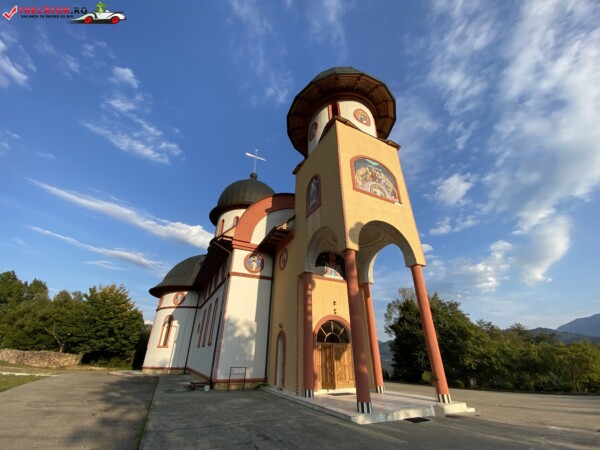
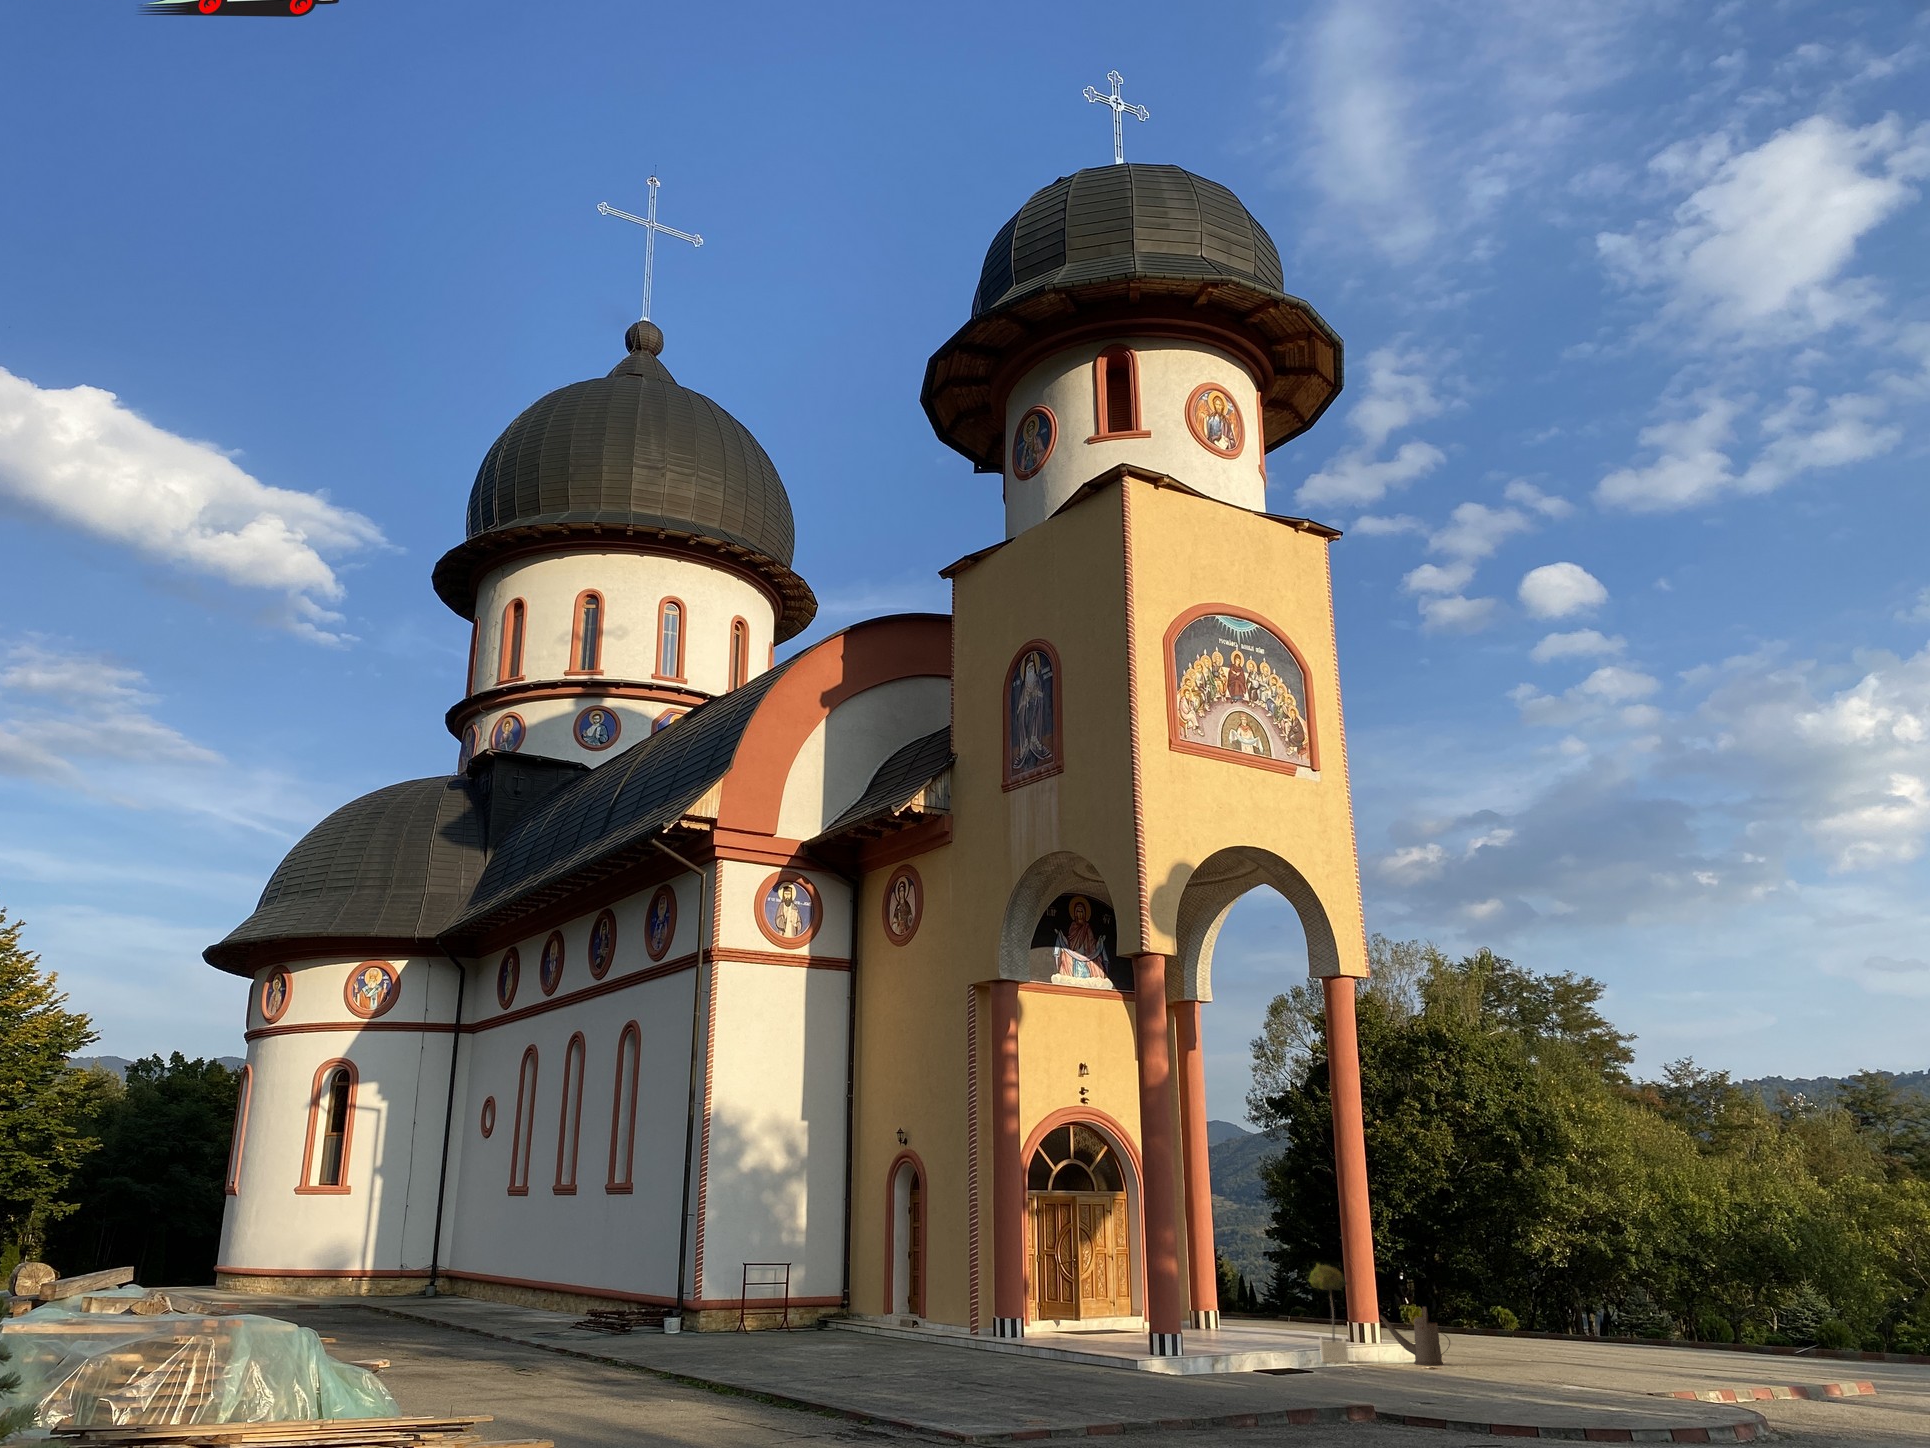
watering can: none [455,391,491,420] -> present [1380,1307,1450,1366]

